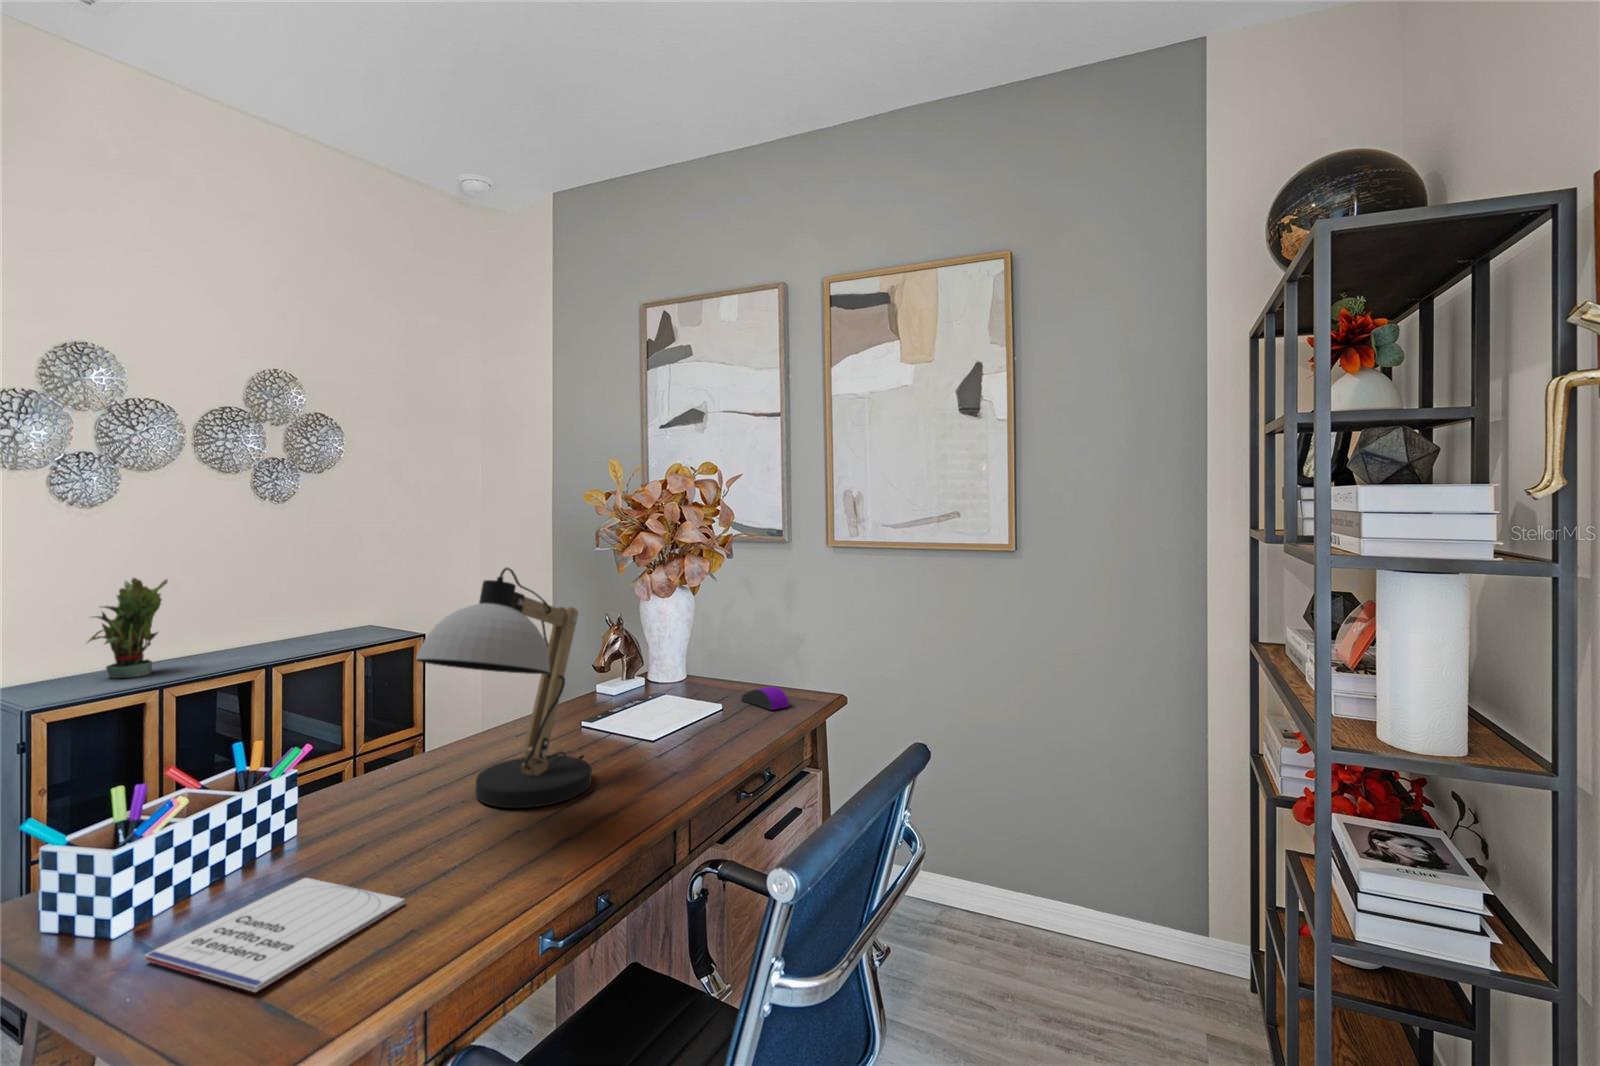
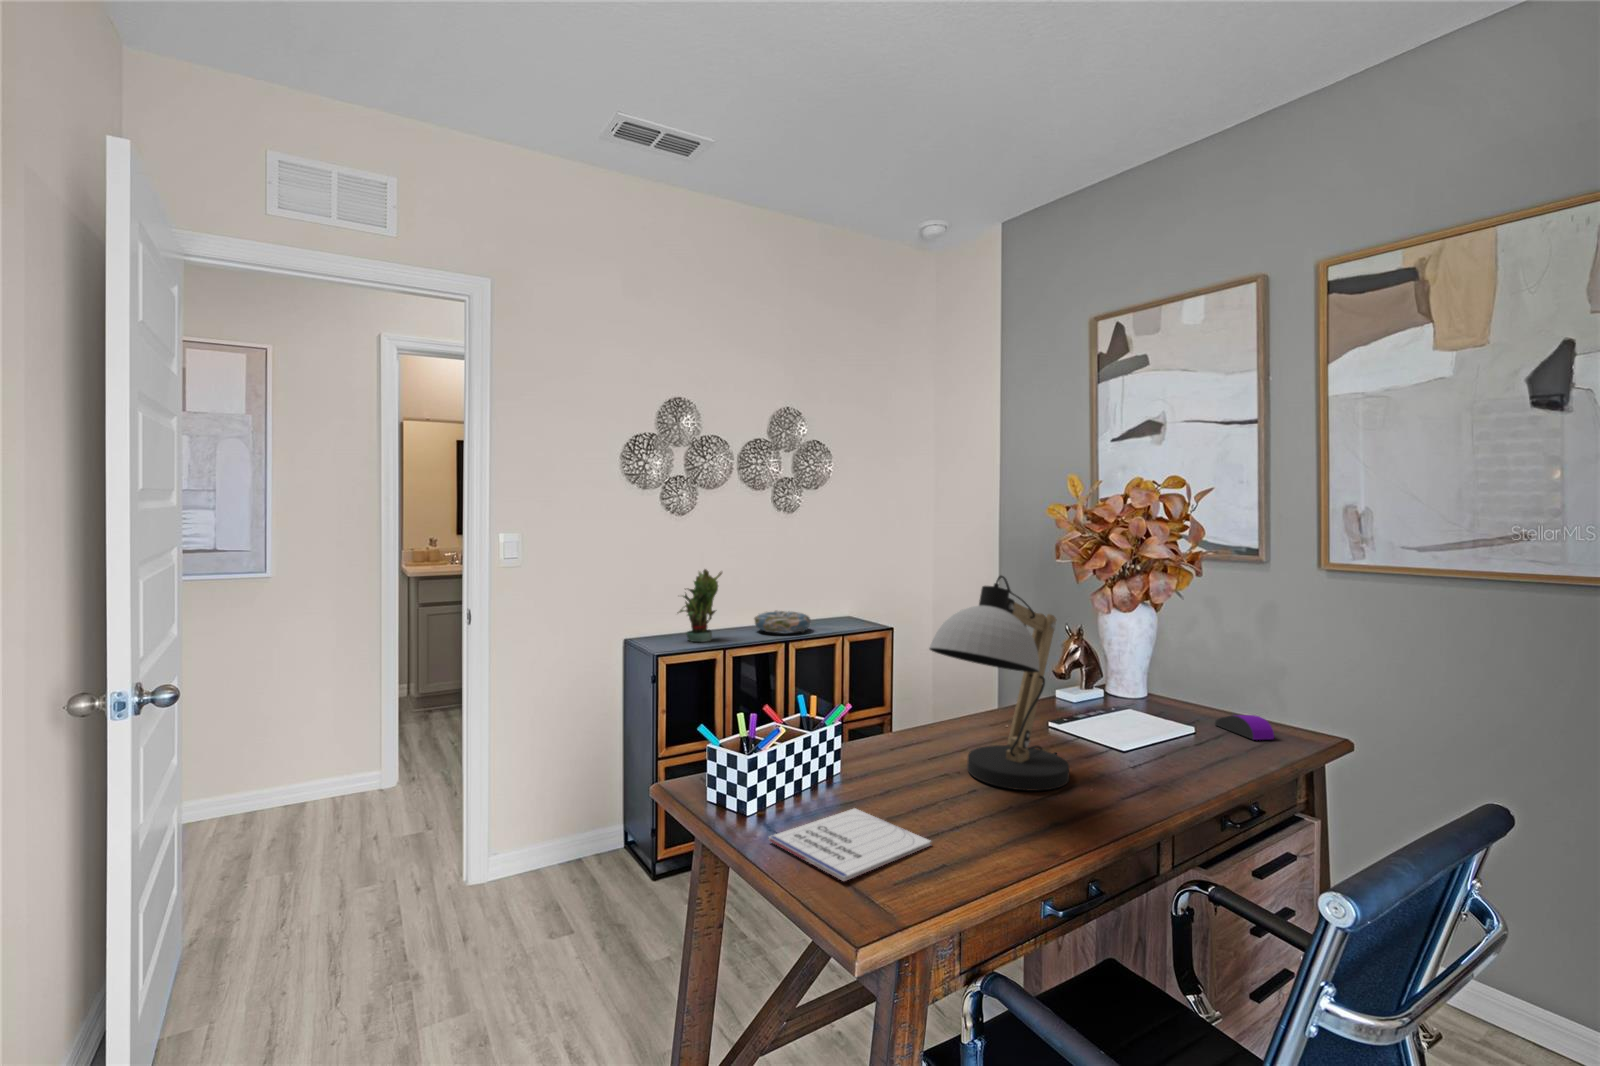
decorative bowl: none [225,625,314,655] -> present [754,610,811,633]

